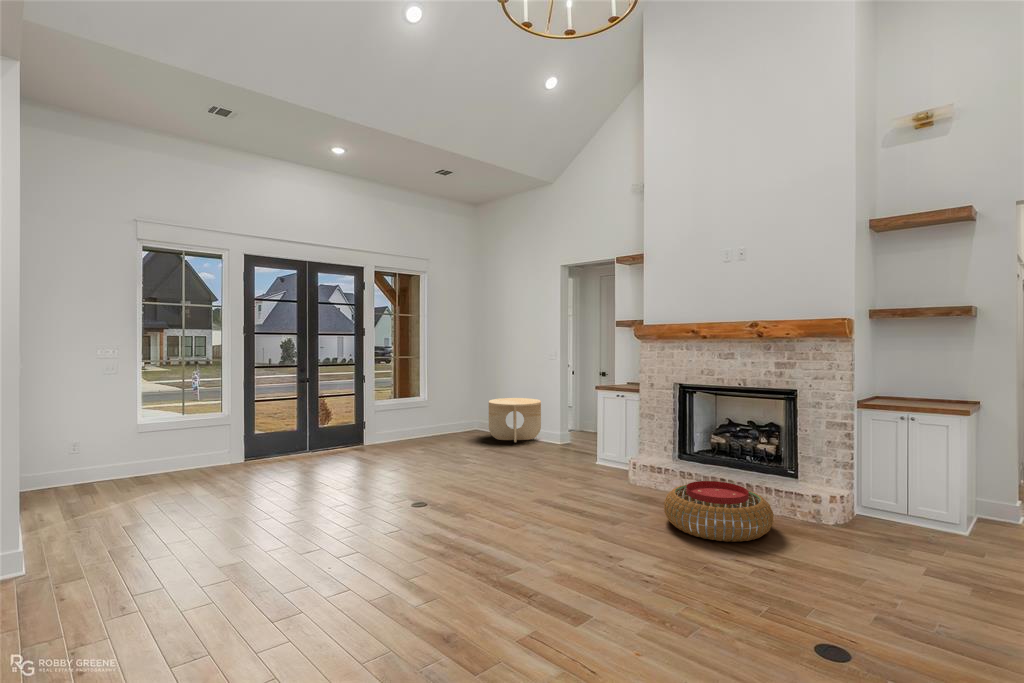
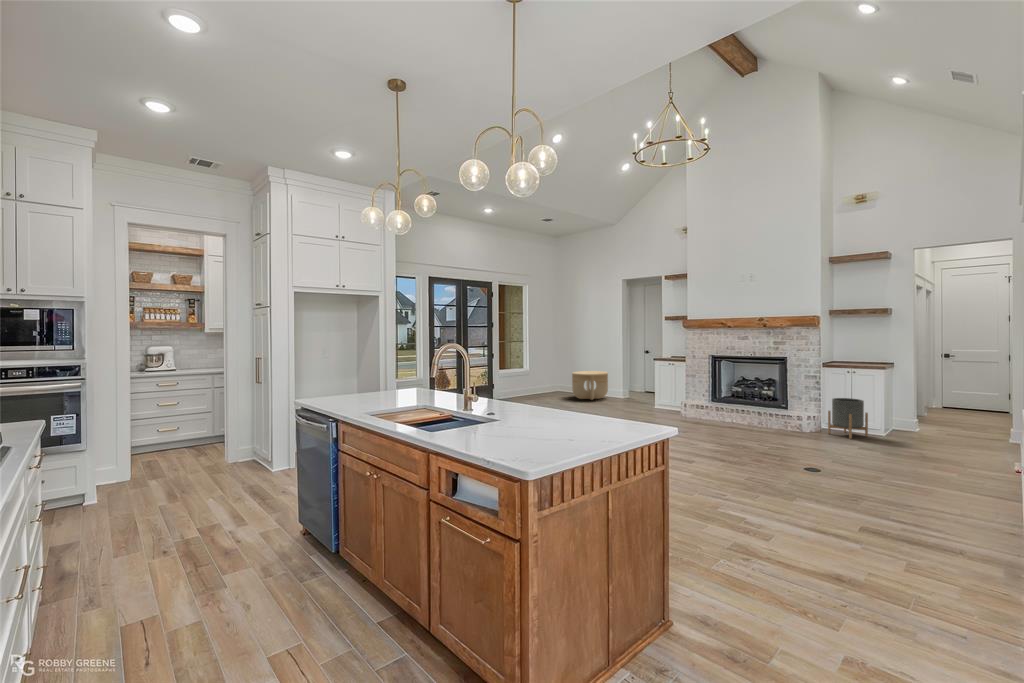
planter: none [868,464,940,544] -> present [828,398,868,439]
pouf: present [664,481,774,542] -> none [711,410,775,439]

